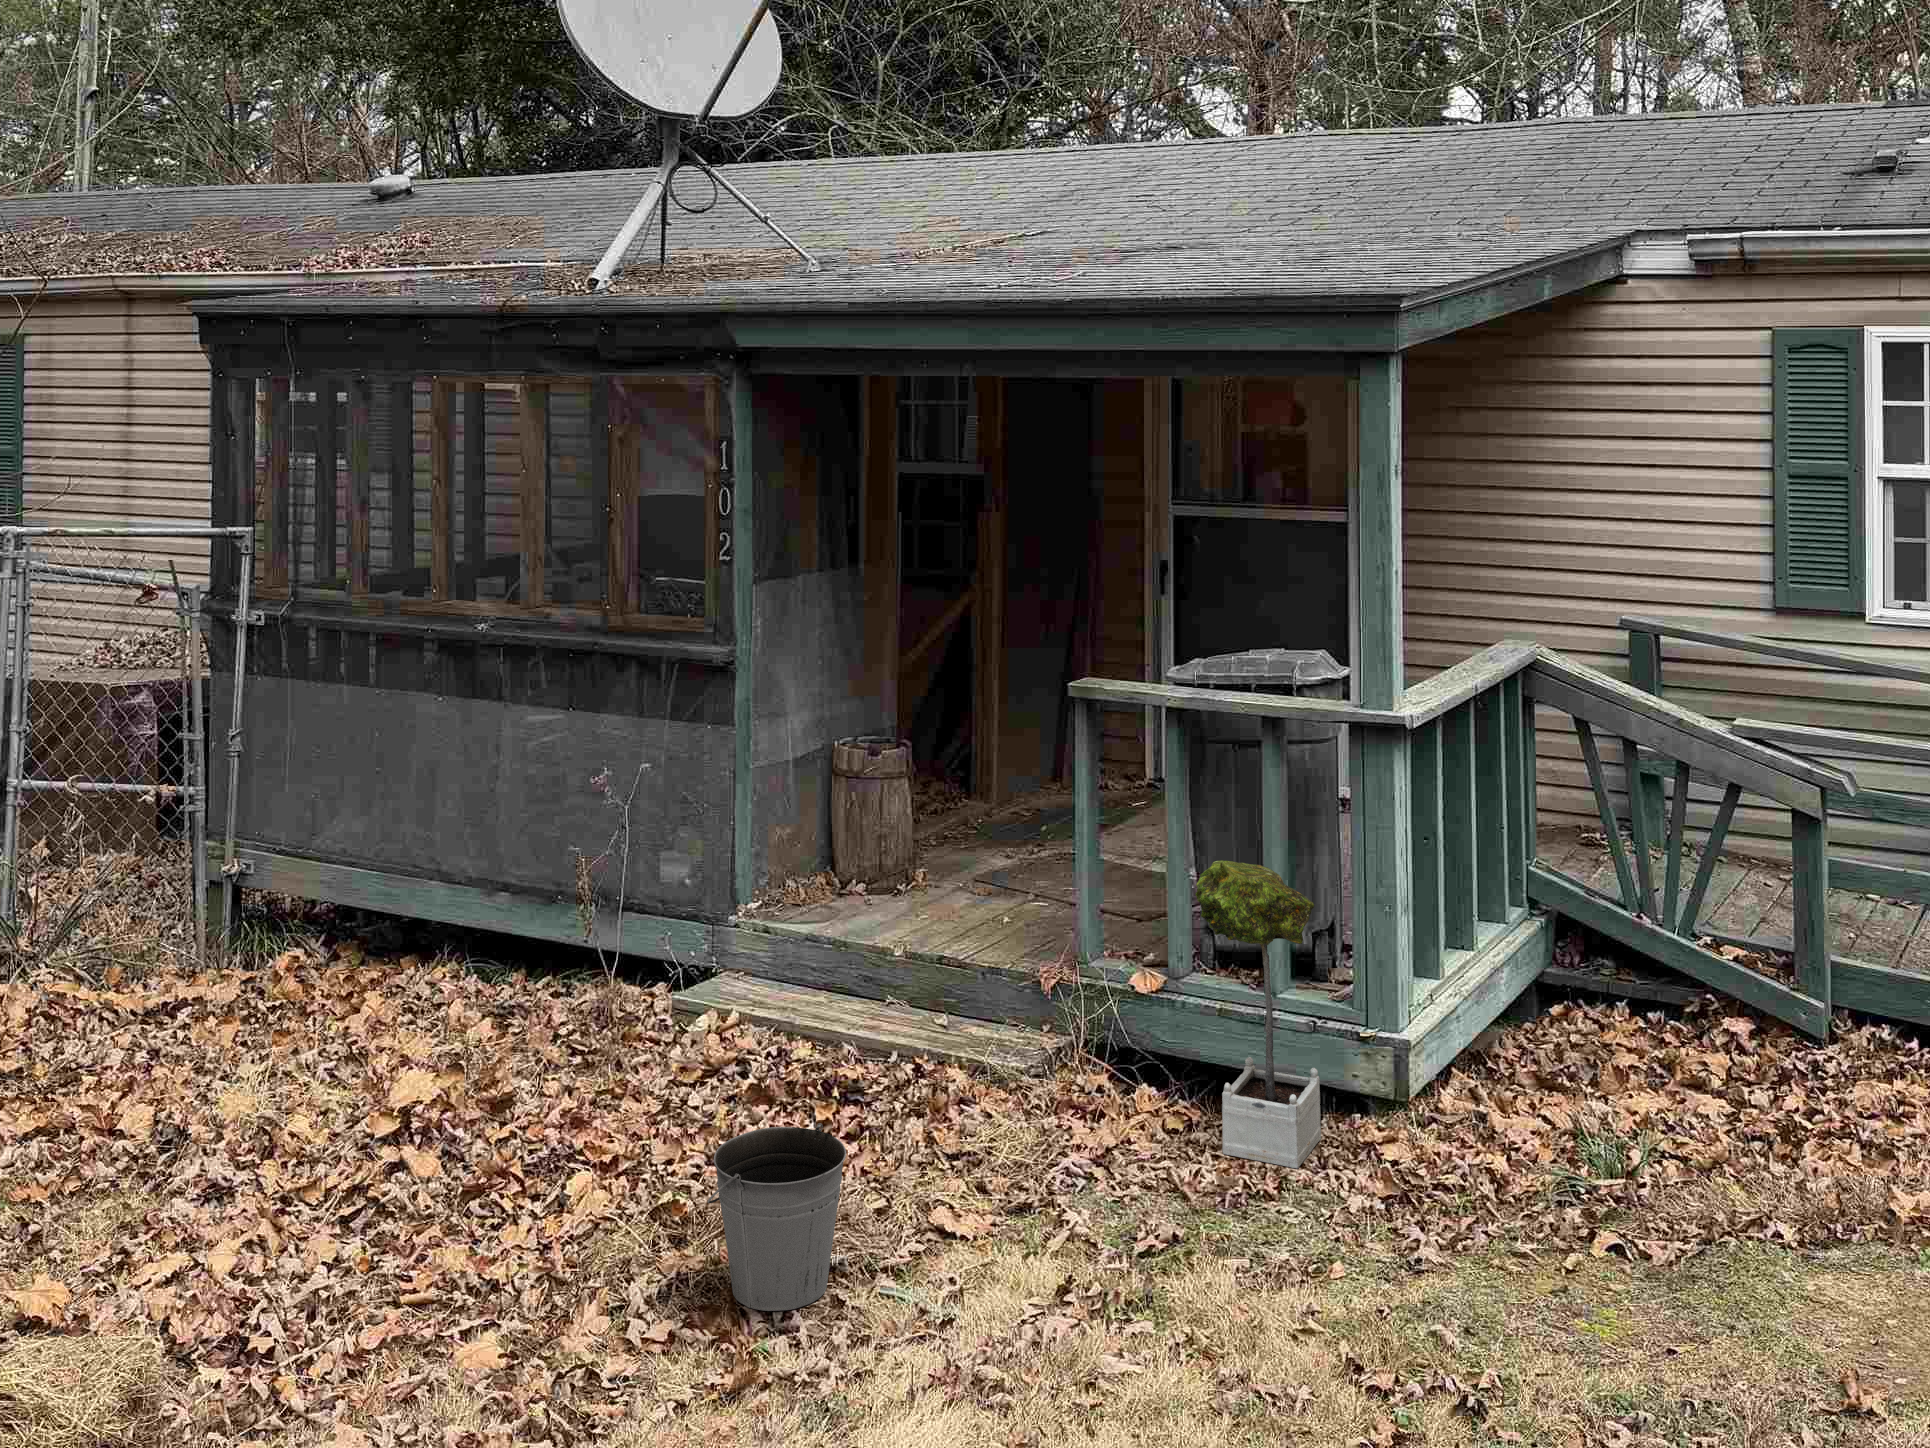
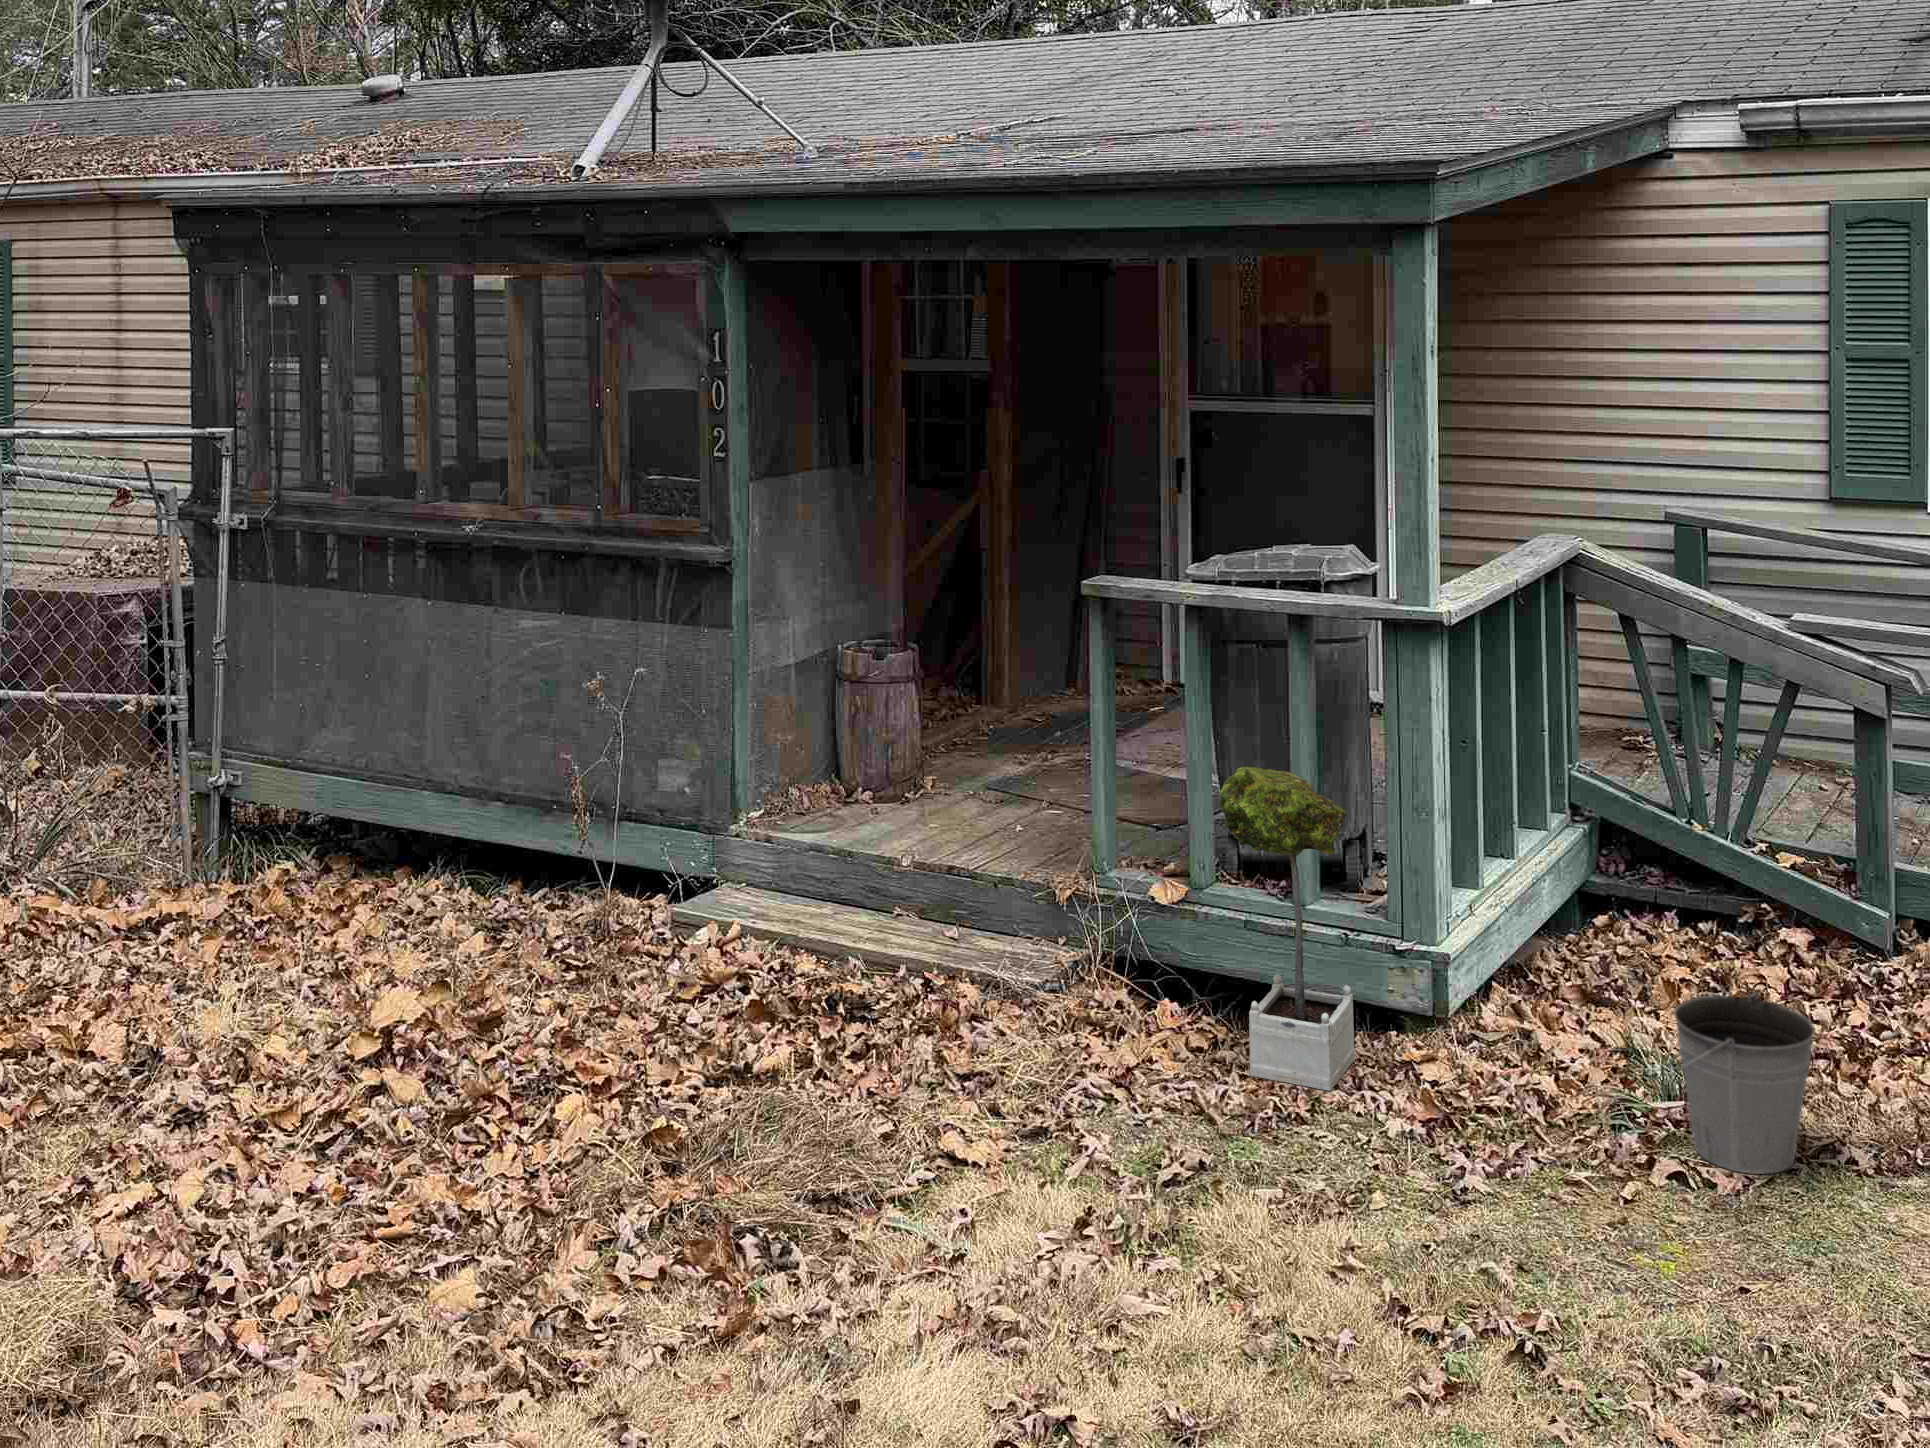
bucket: present [708,1123,846,1311] -> present [1668,992,1815,1174]

